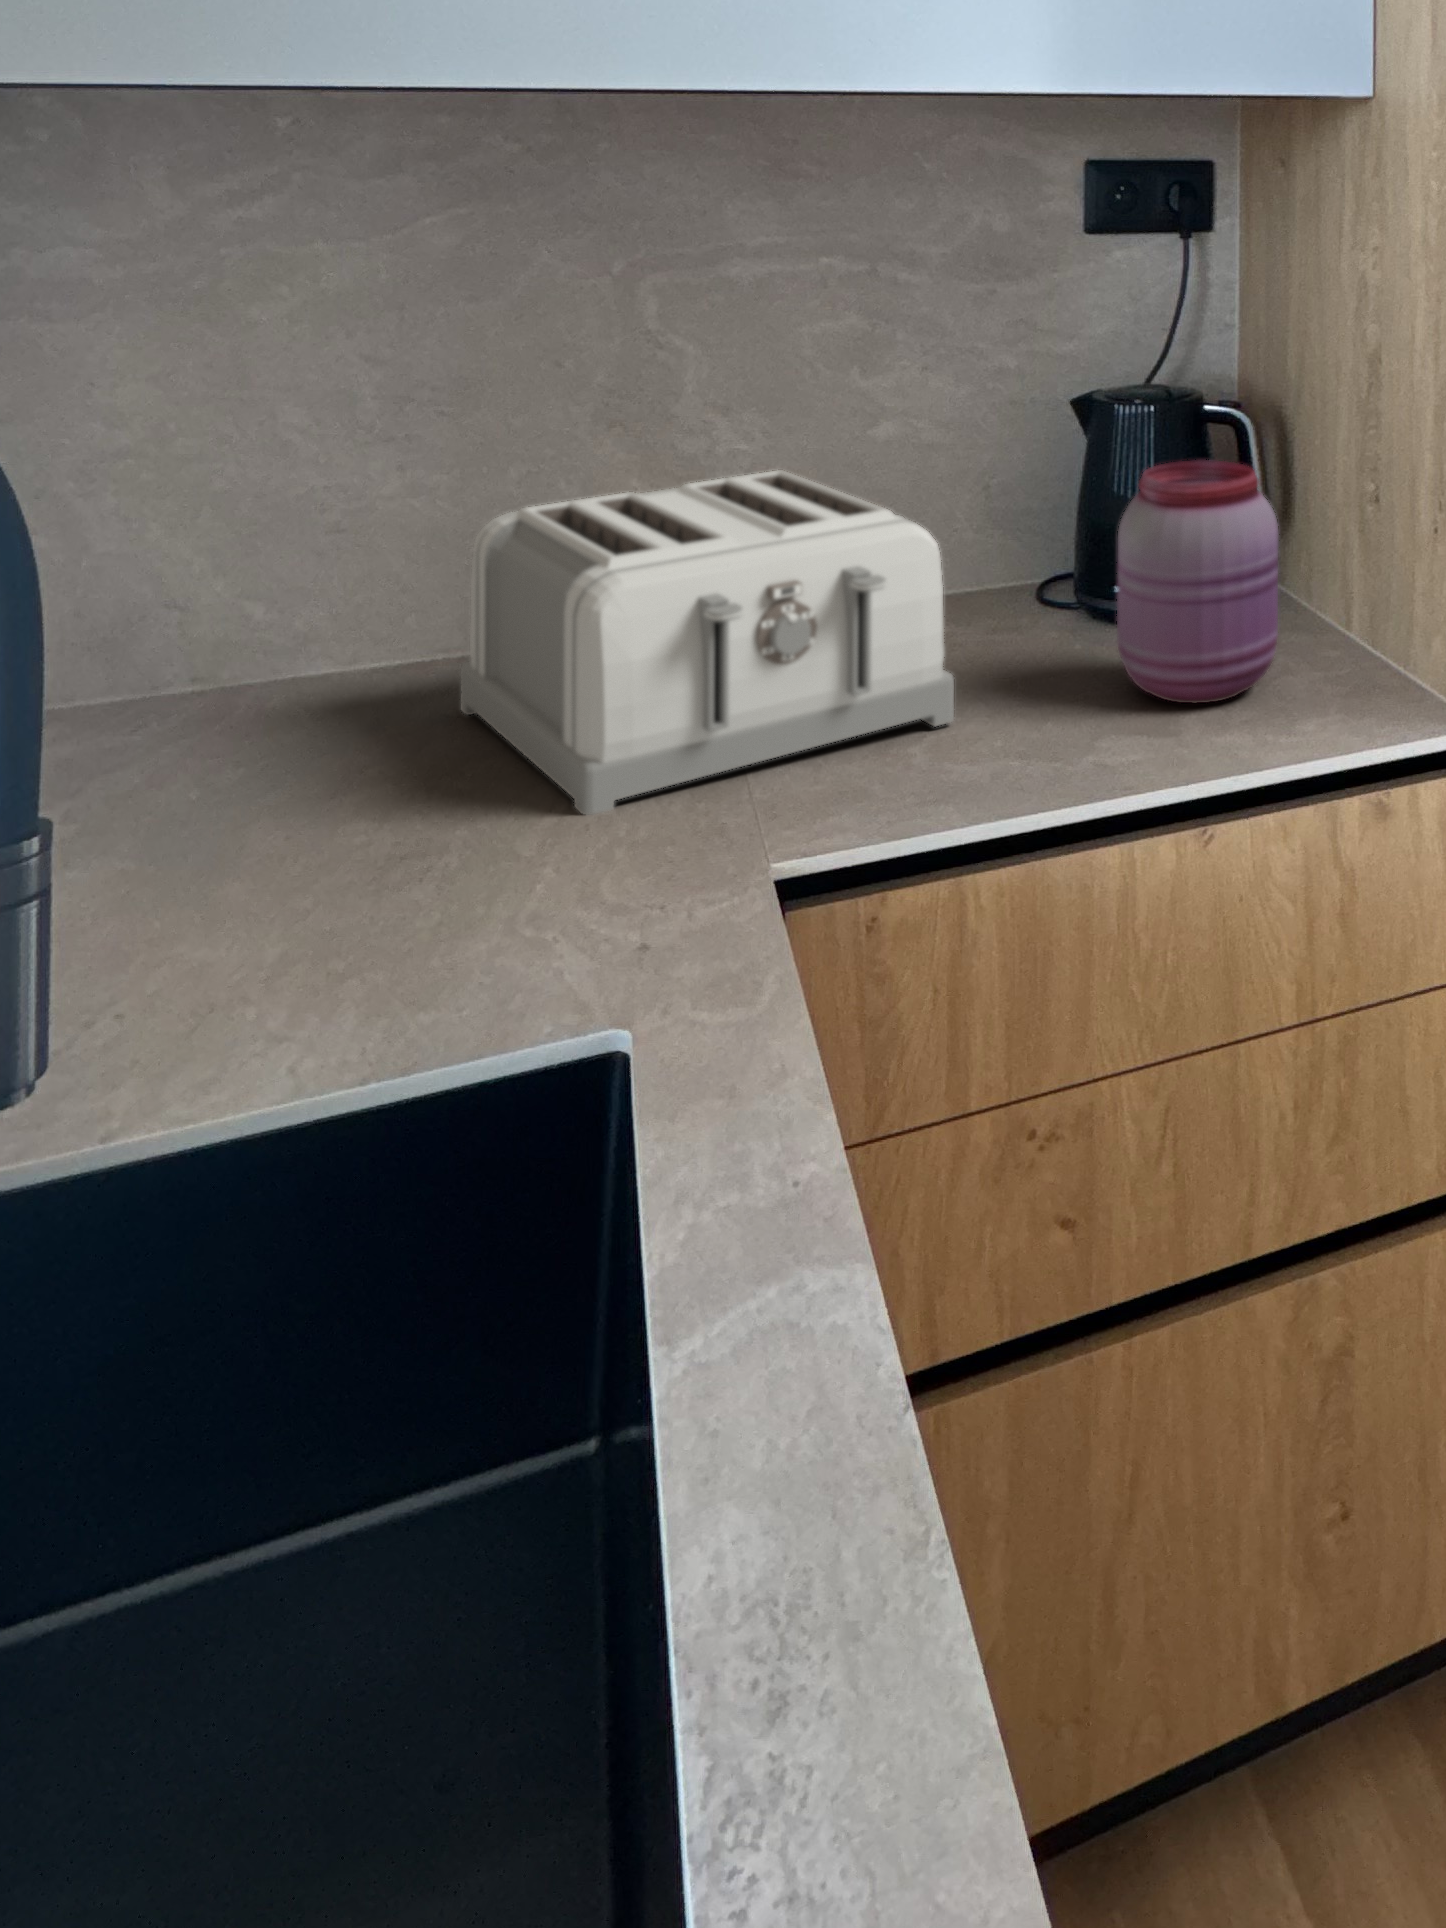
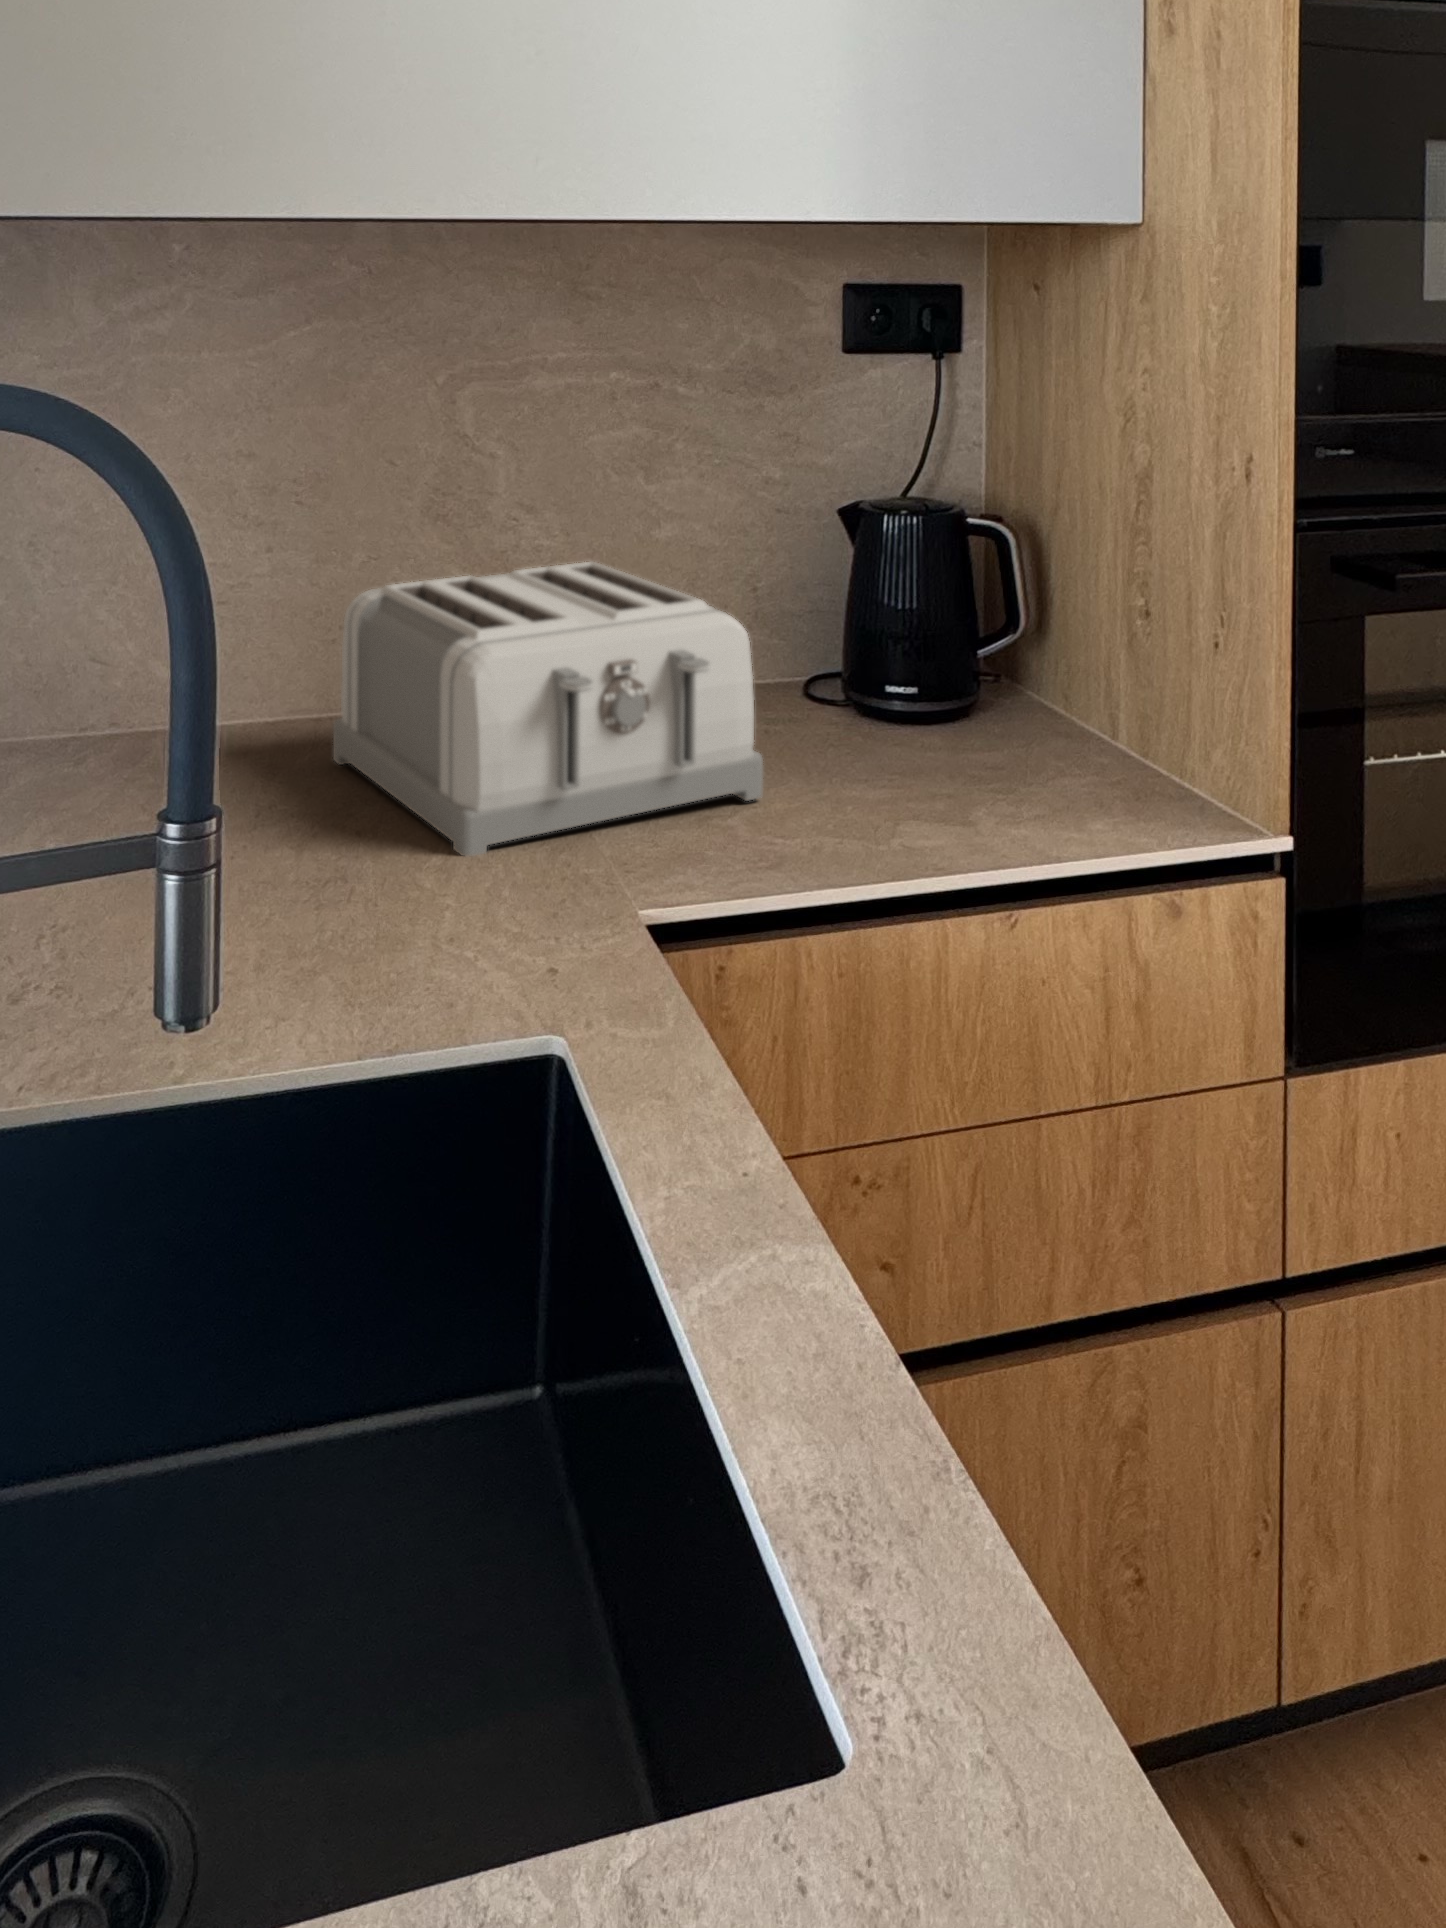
jar: present [1117,460,1278,703] -> none [905,567,1058,796]

